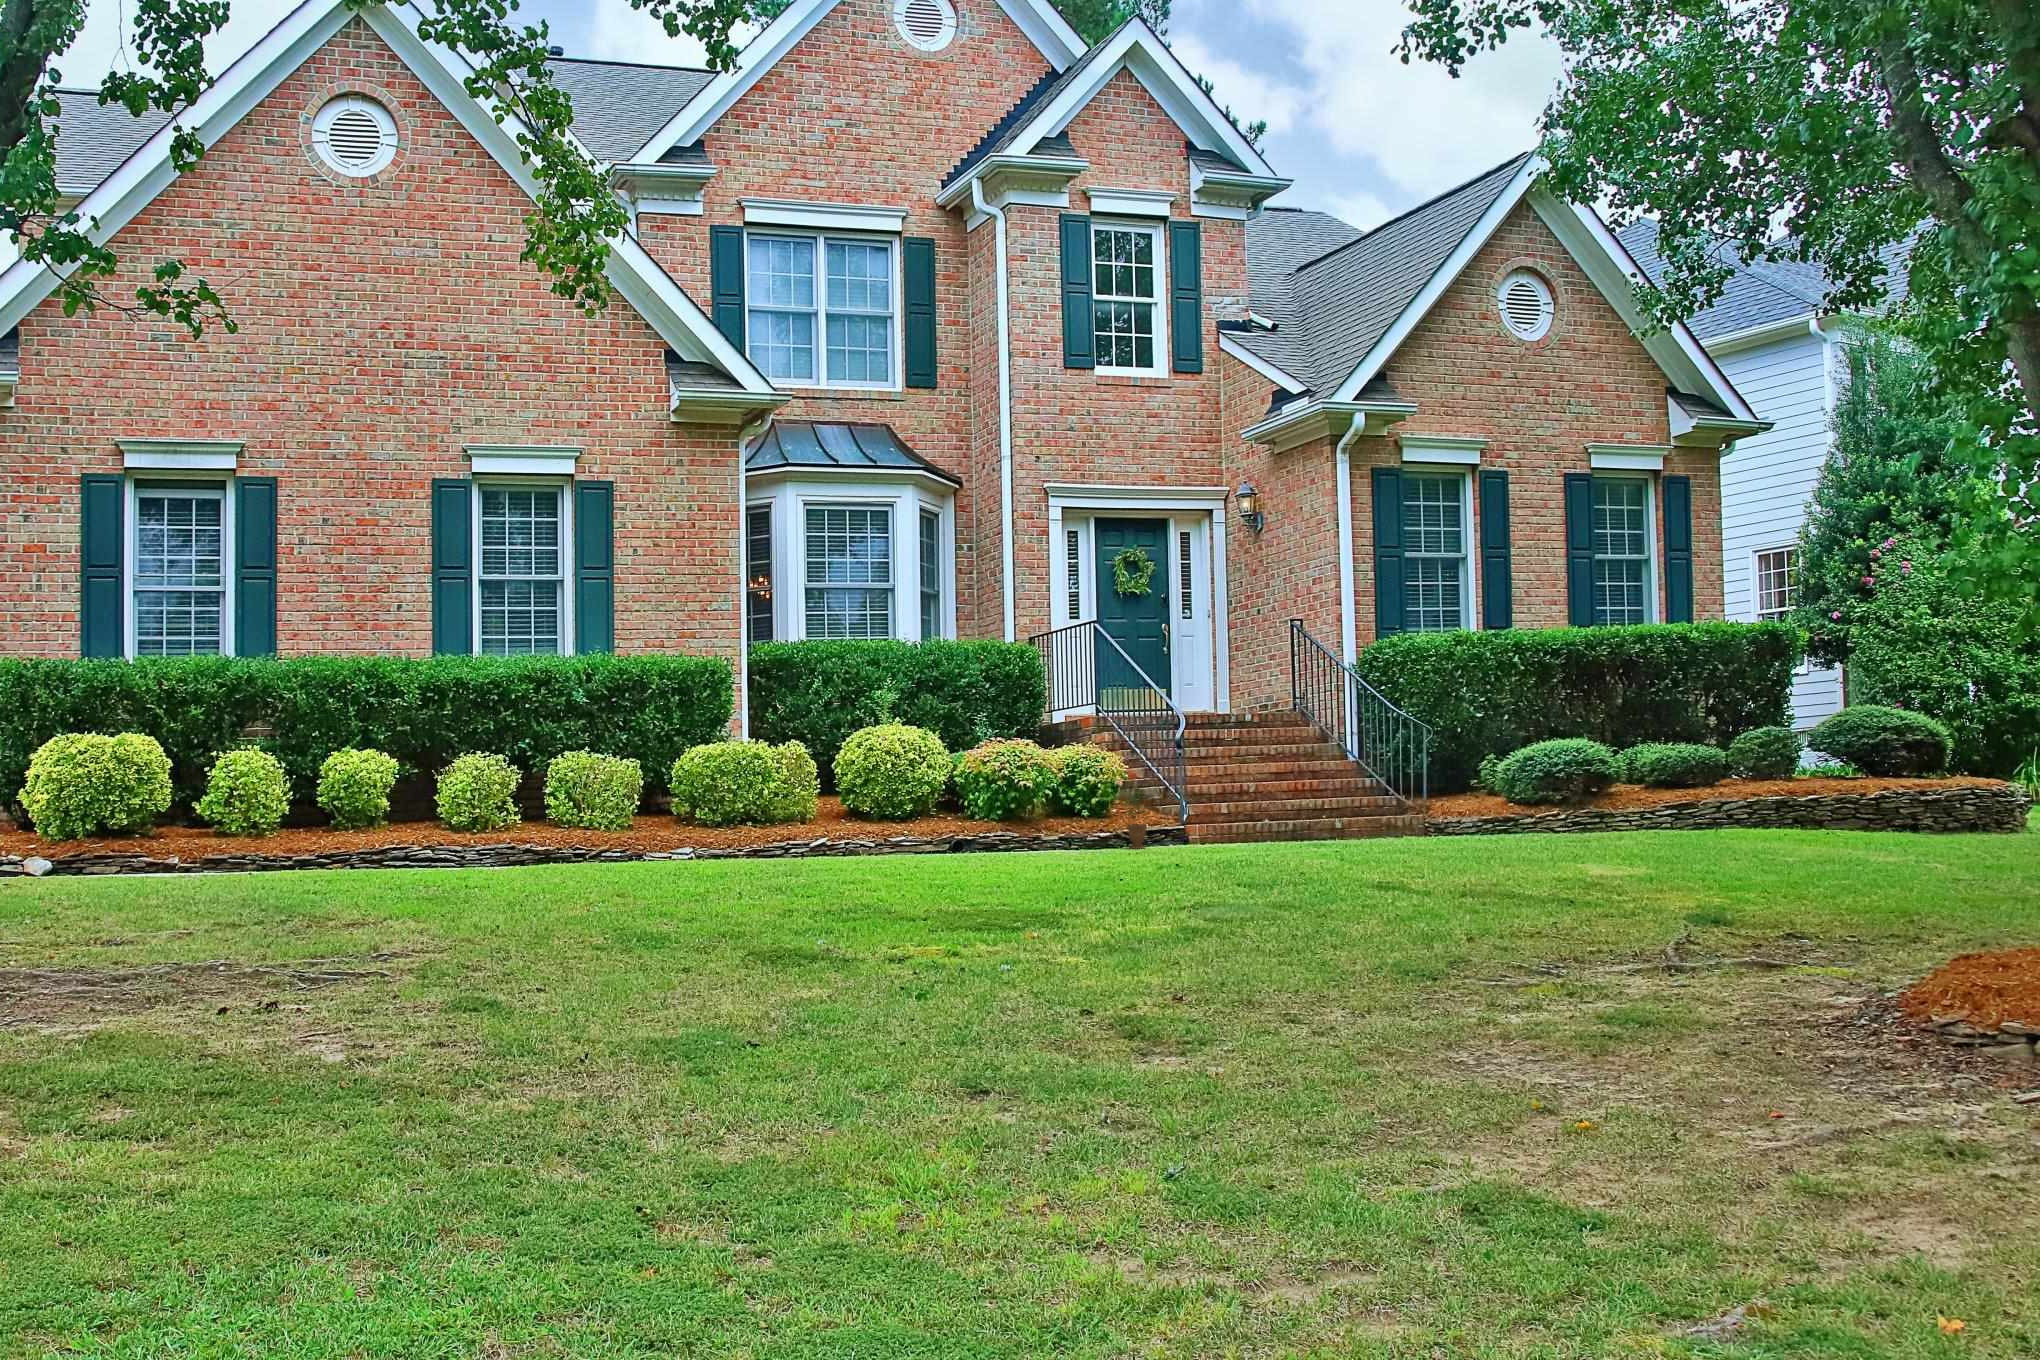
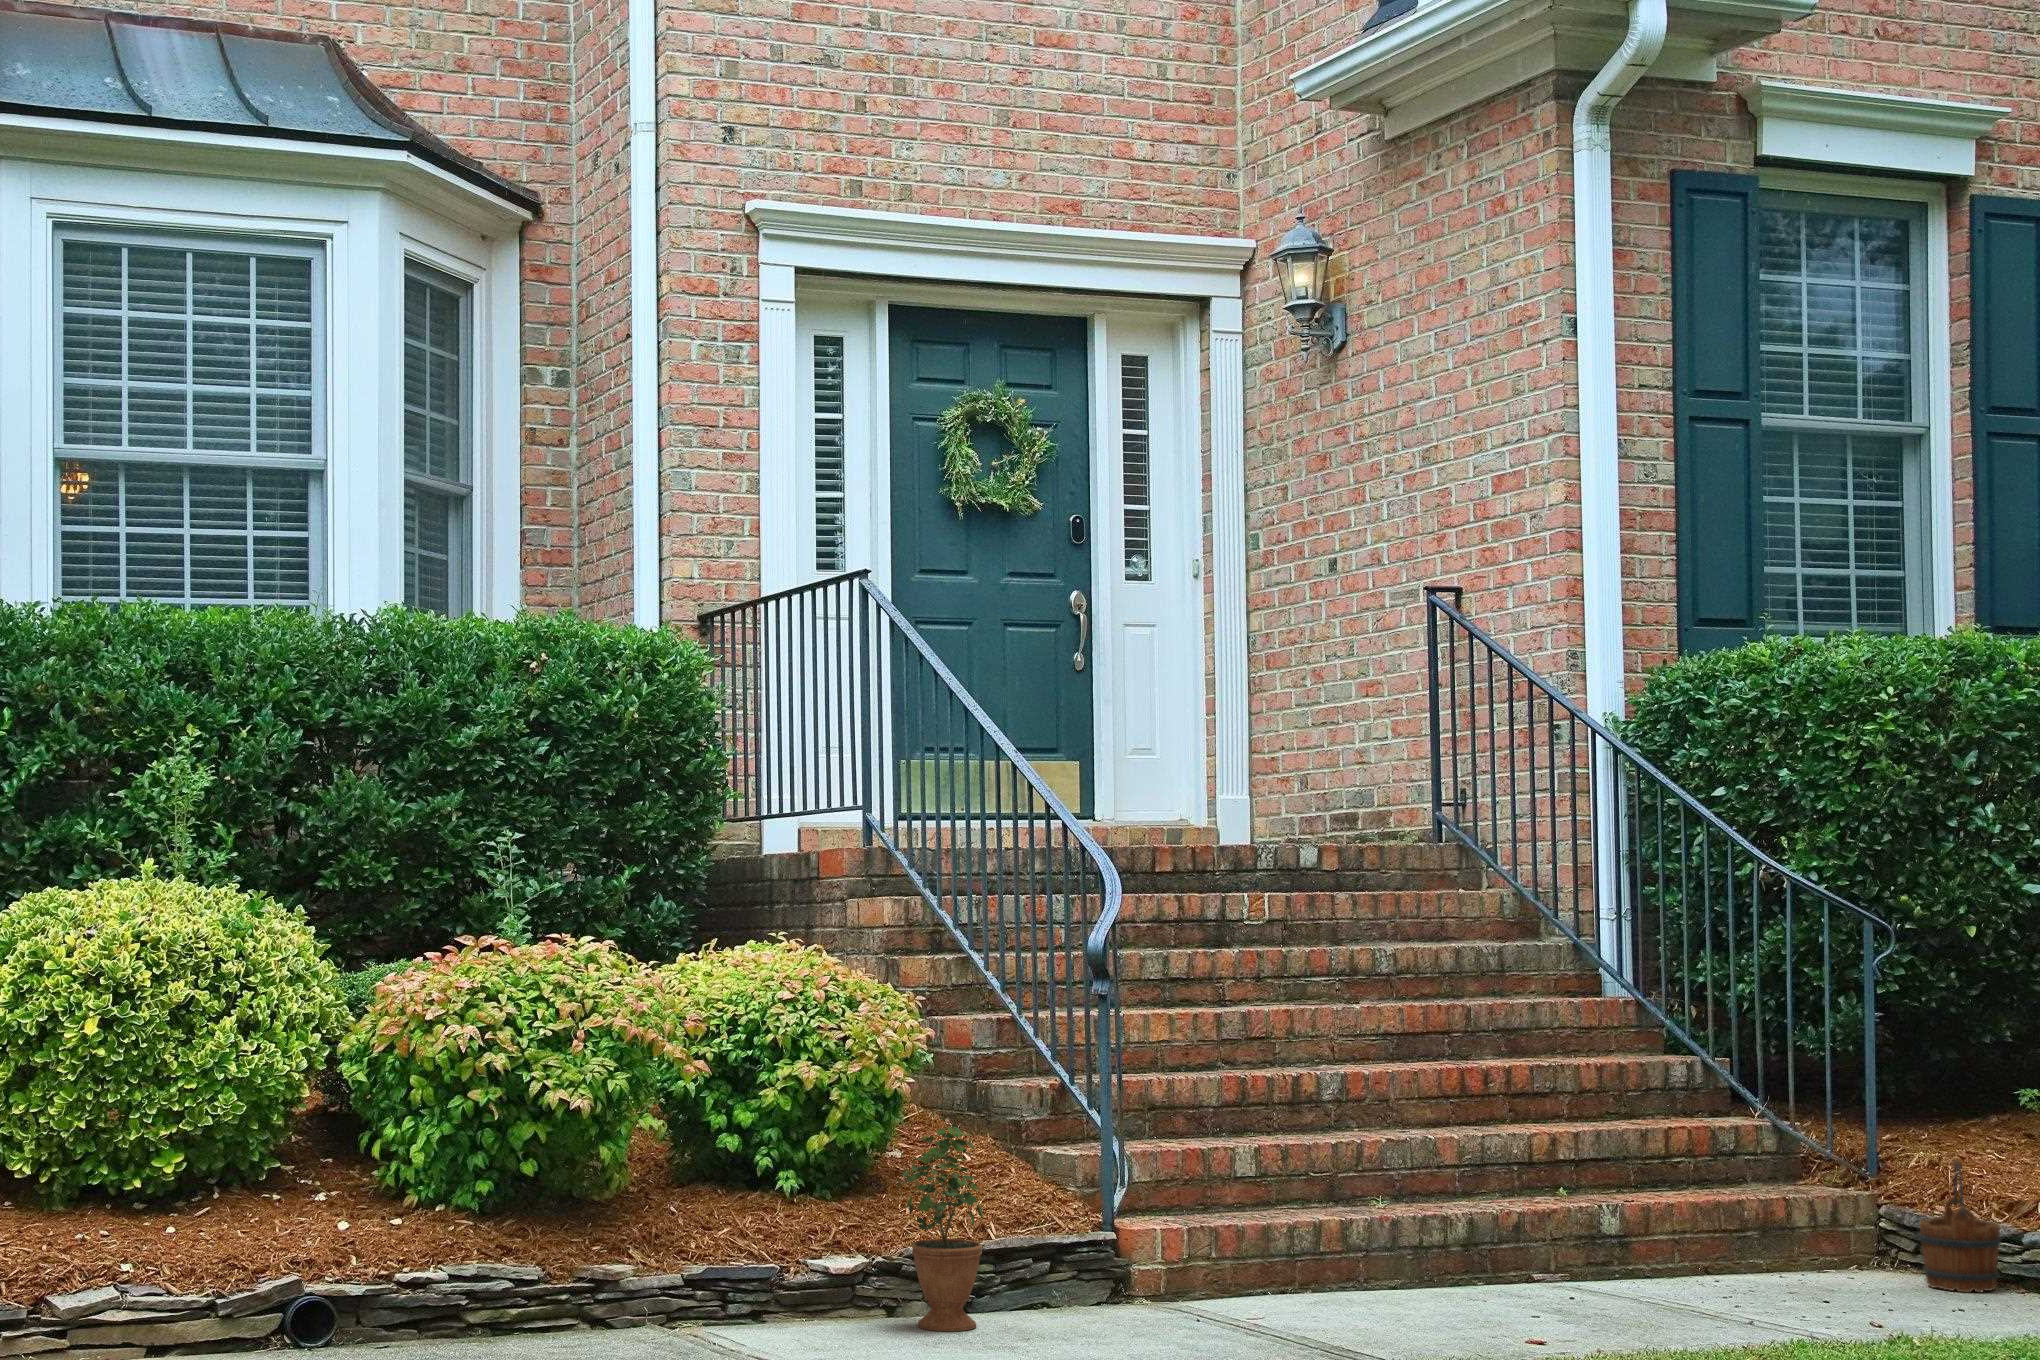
wooden bucket: none [1440,805,1465,846] -> present [1919,1159,2001,1292]

